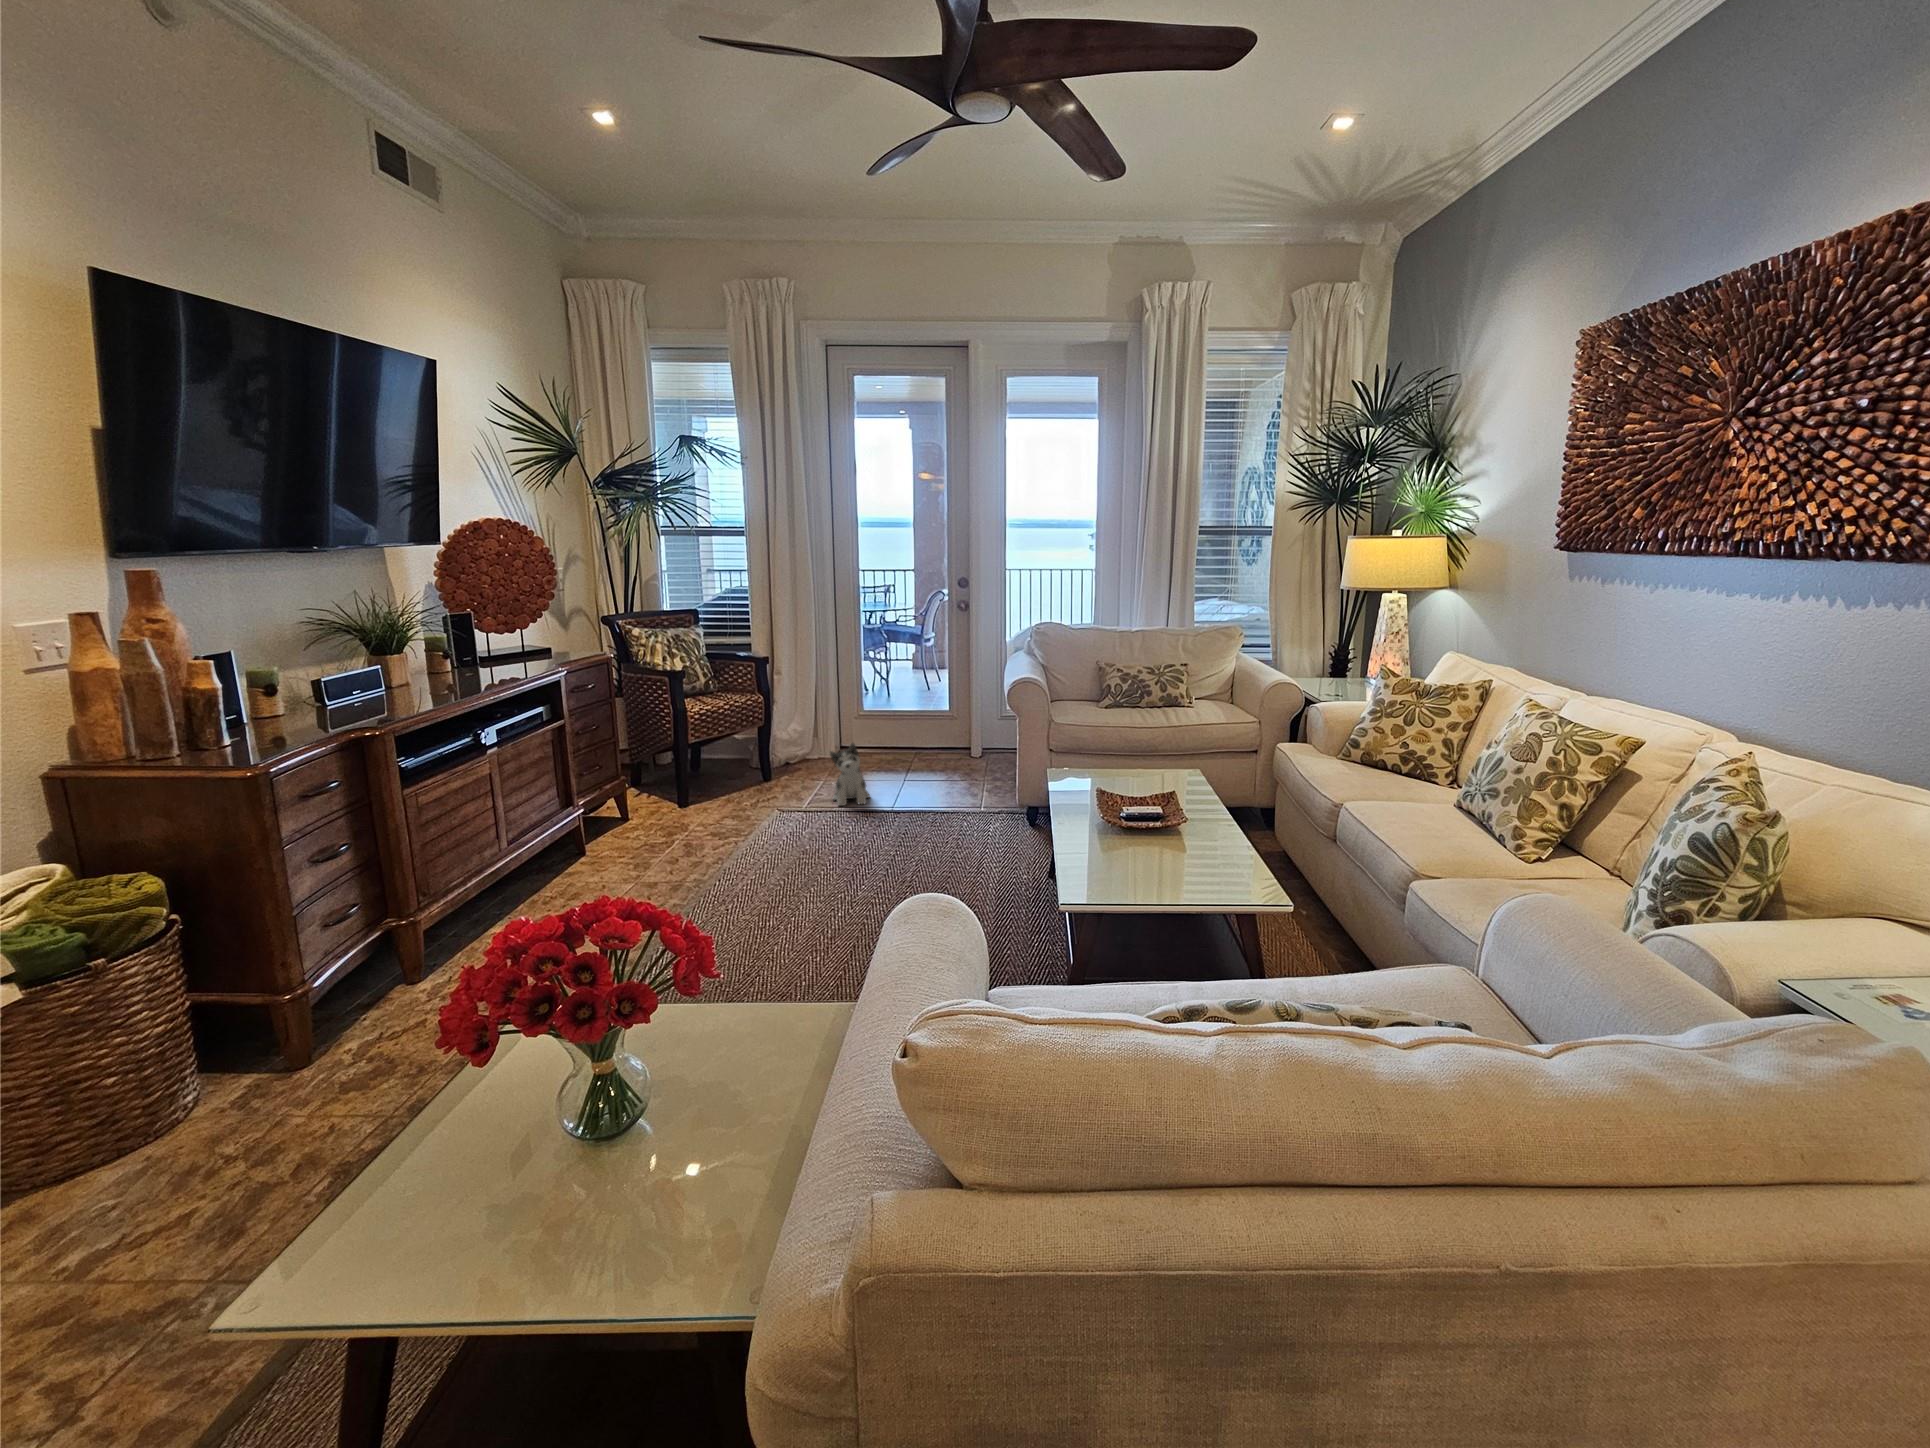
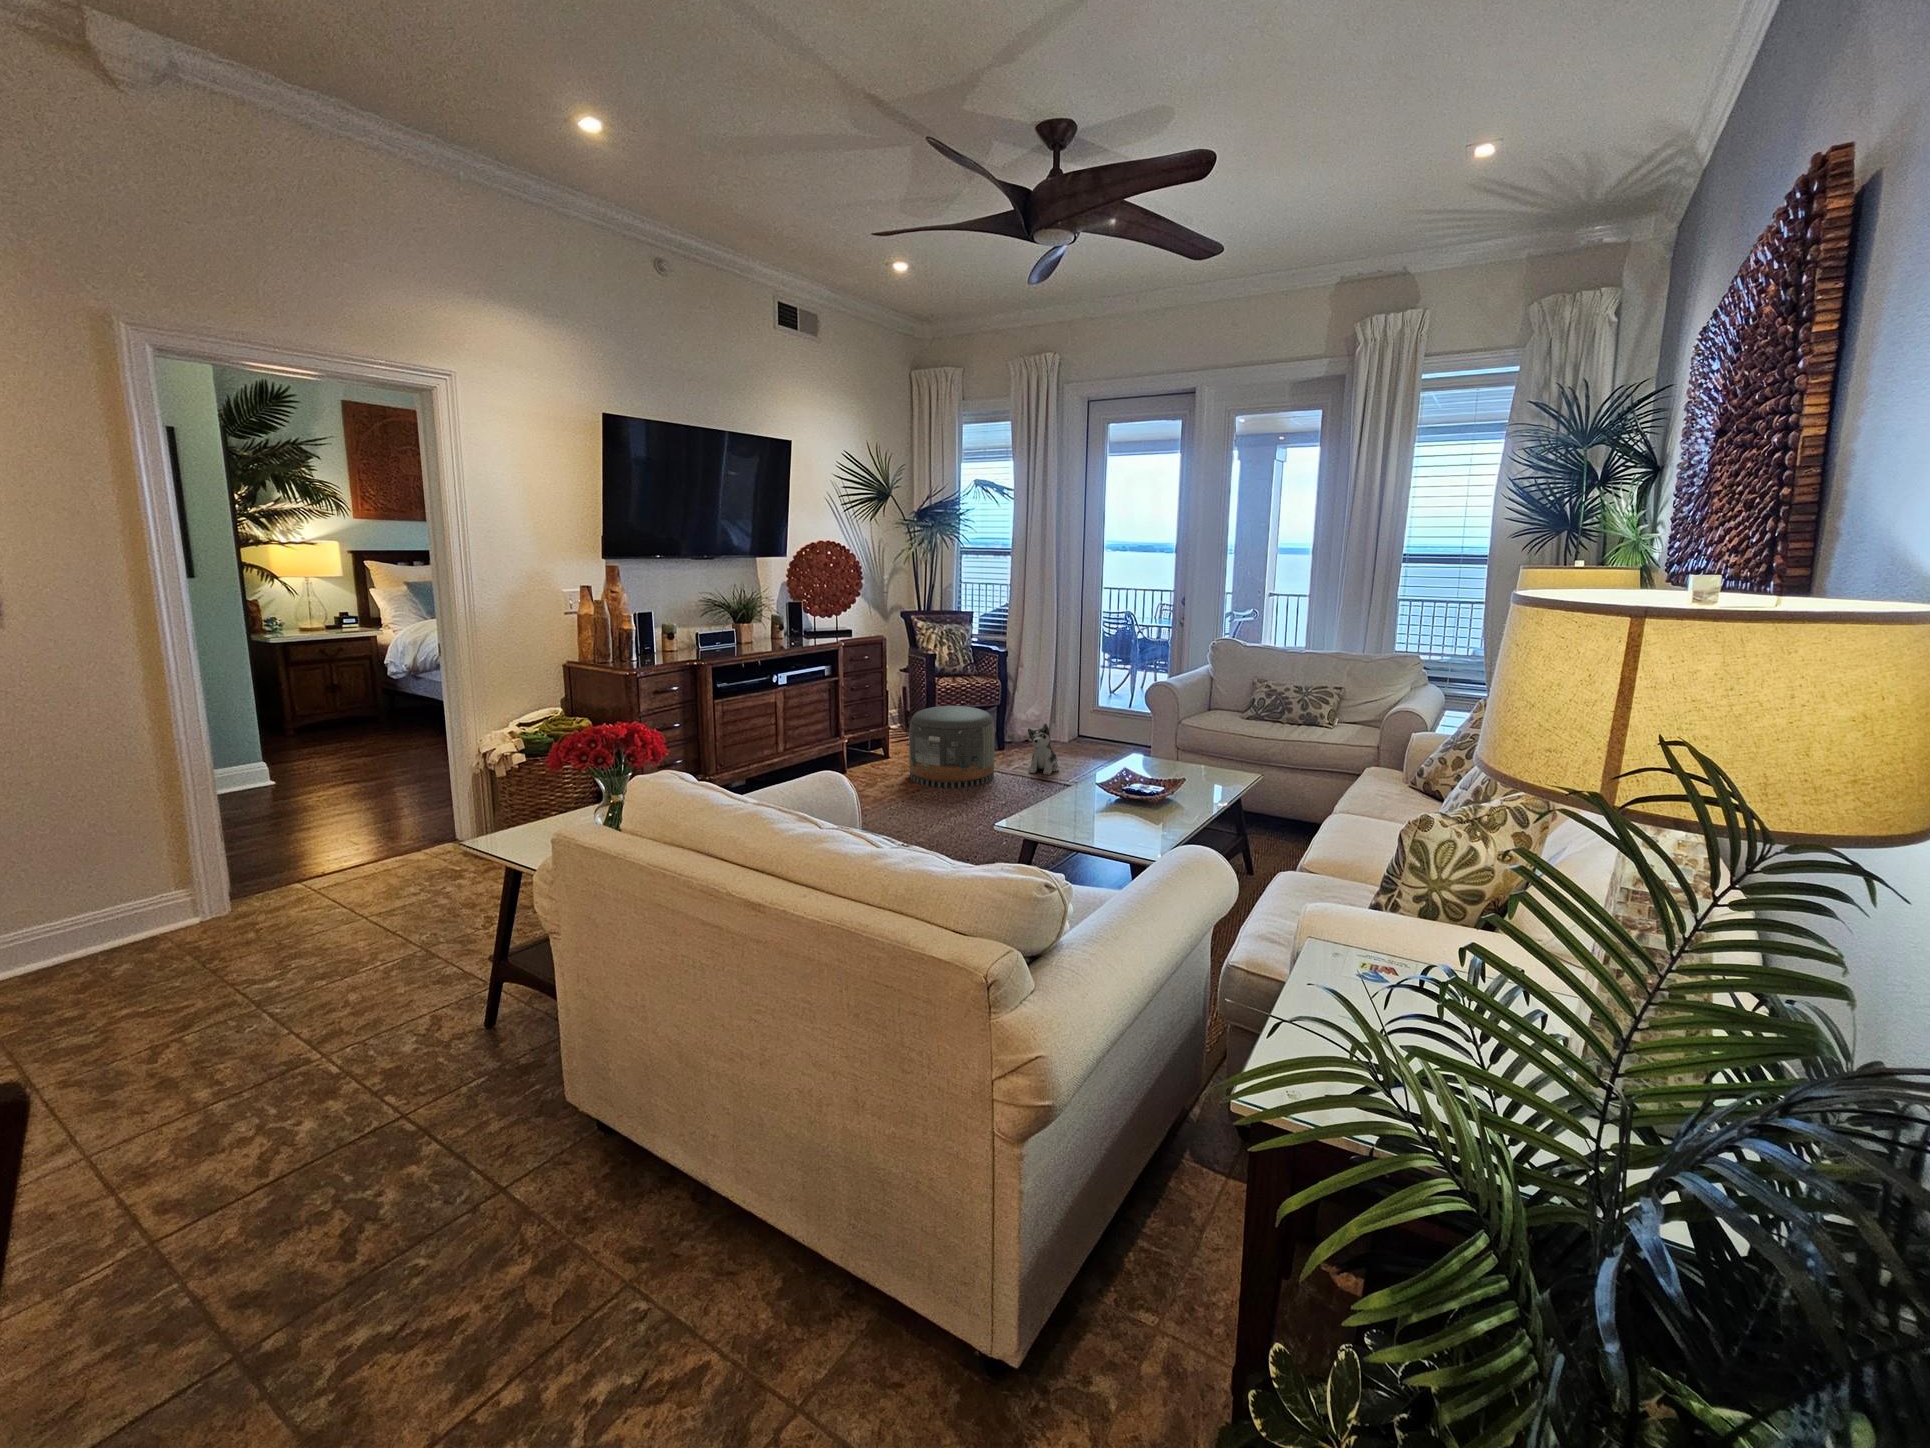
pouf: none [682,736,803,850] -> present [909,706,995,788]

